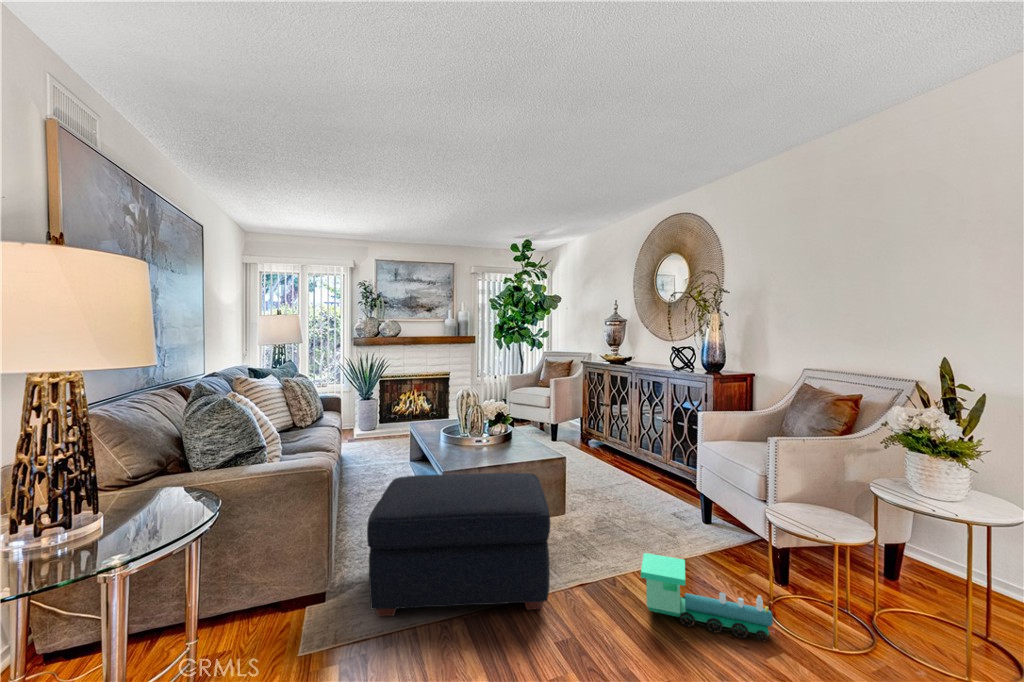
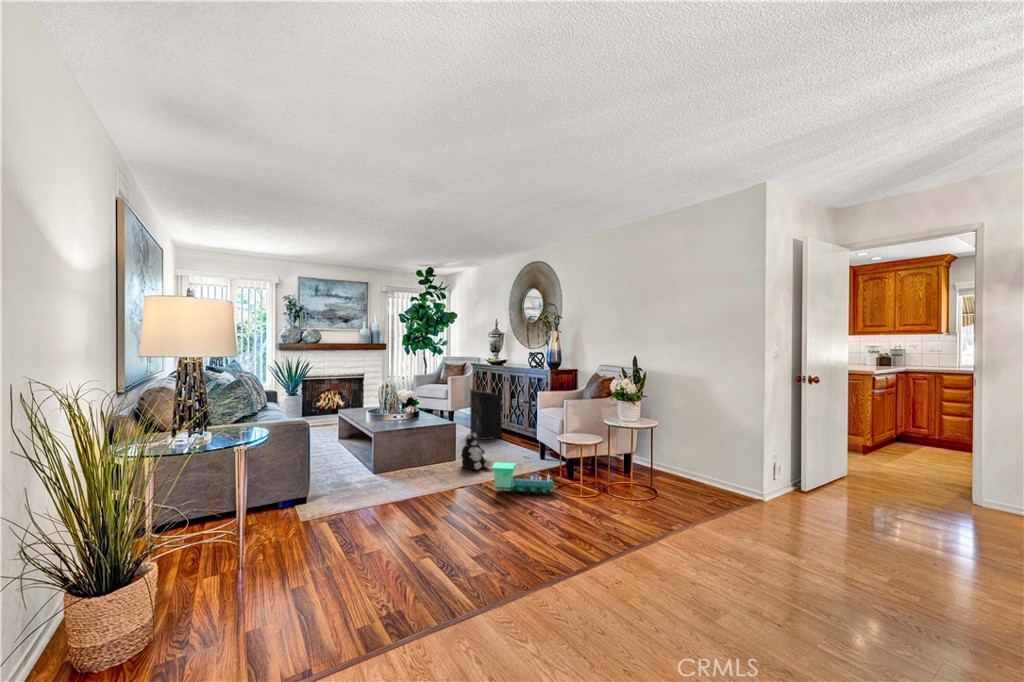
speaker: none [582,398,628,472] -> present [470,389,502,440]
ottoman: present [367,473,551,616] -> none [339,427,443,502]
plush toy: none [576,479,628,544] -> present [461,433,492,470]

